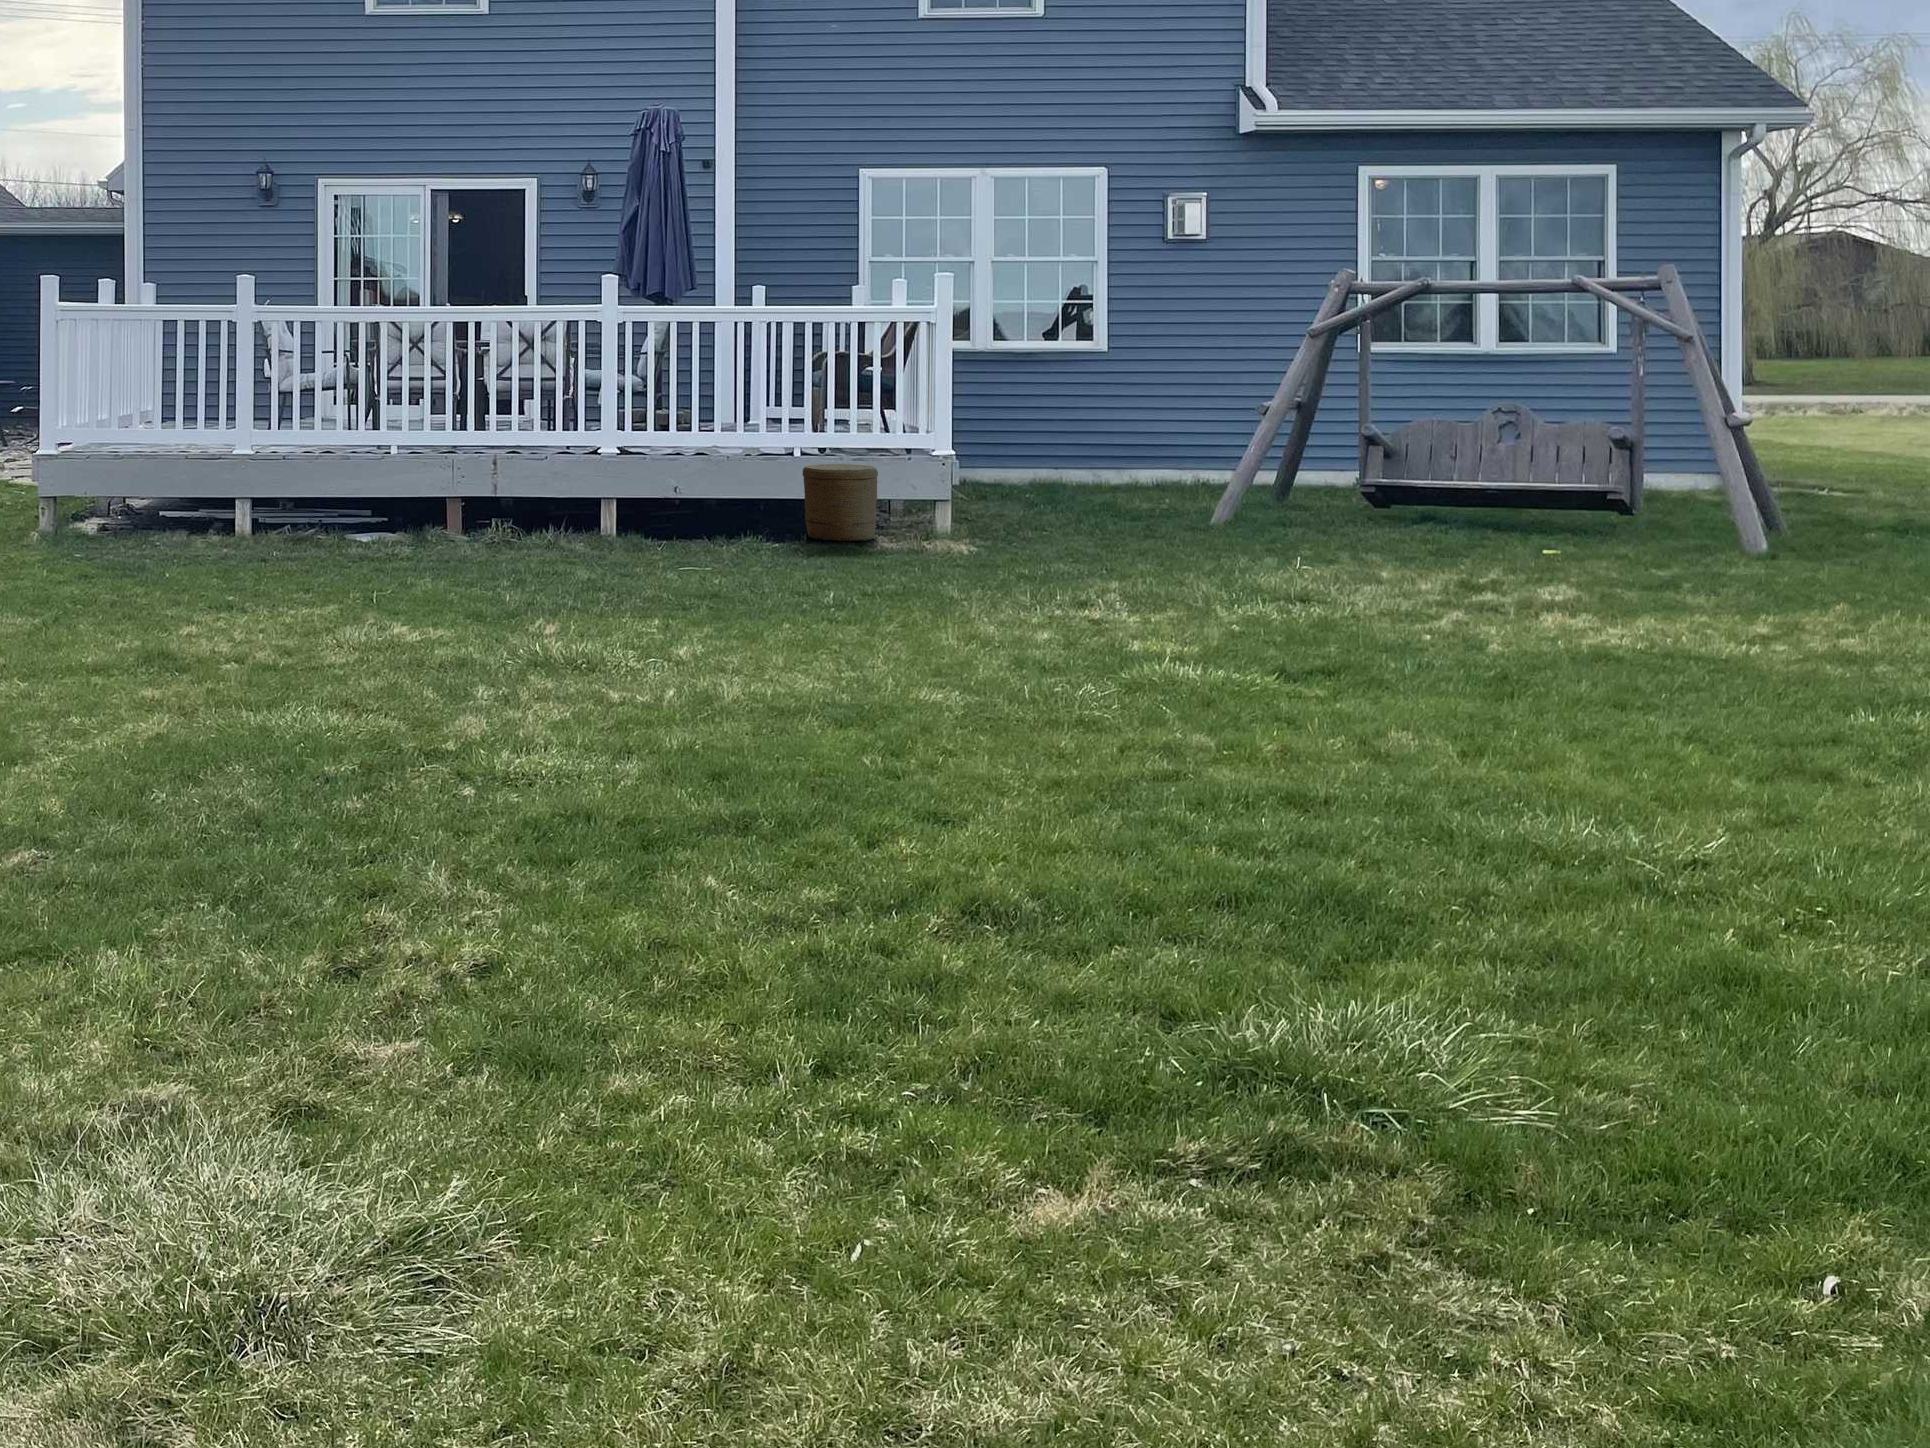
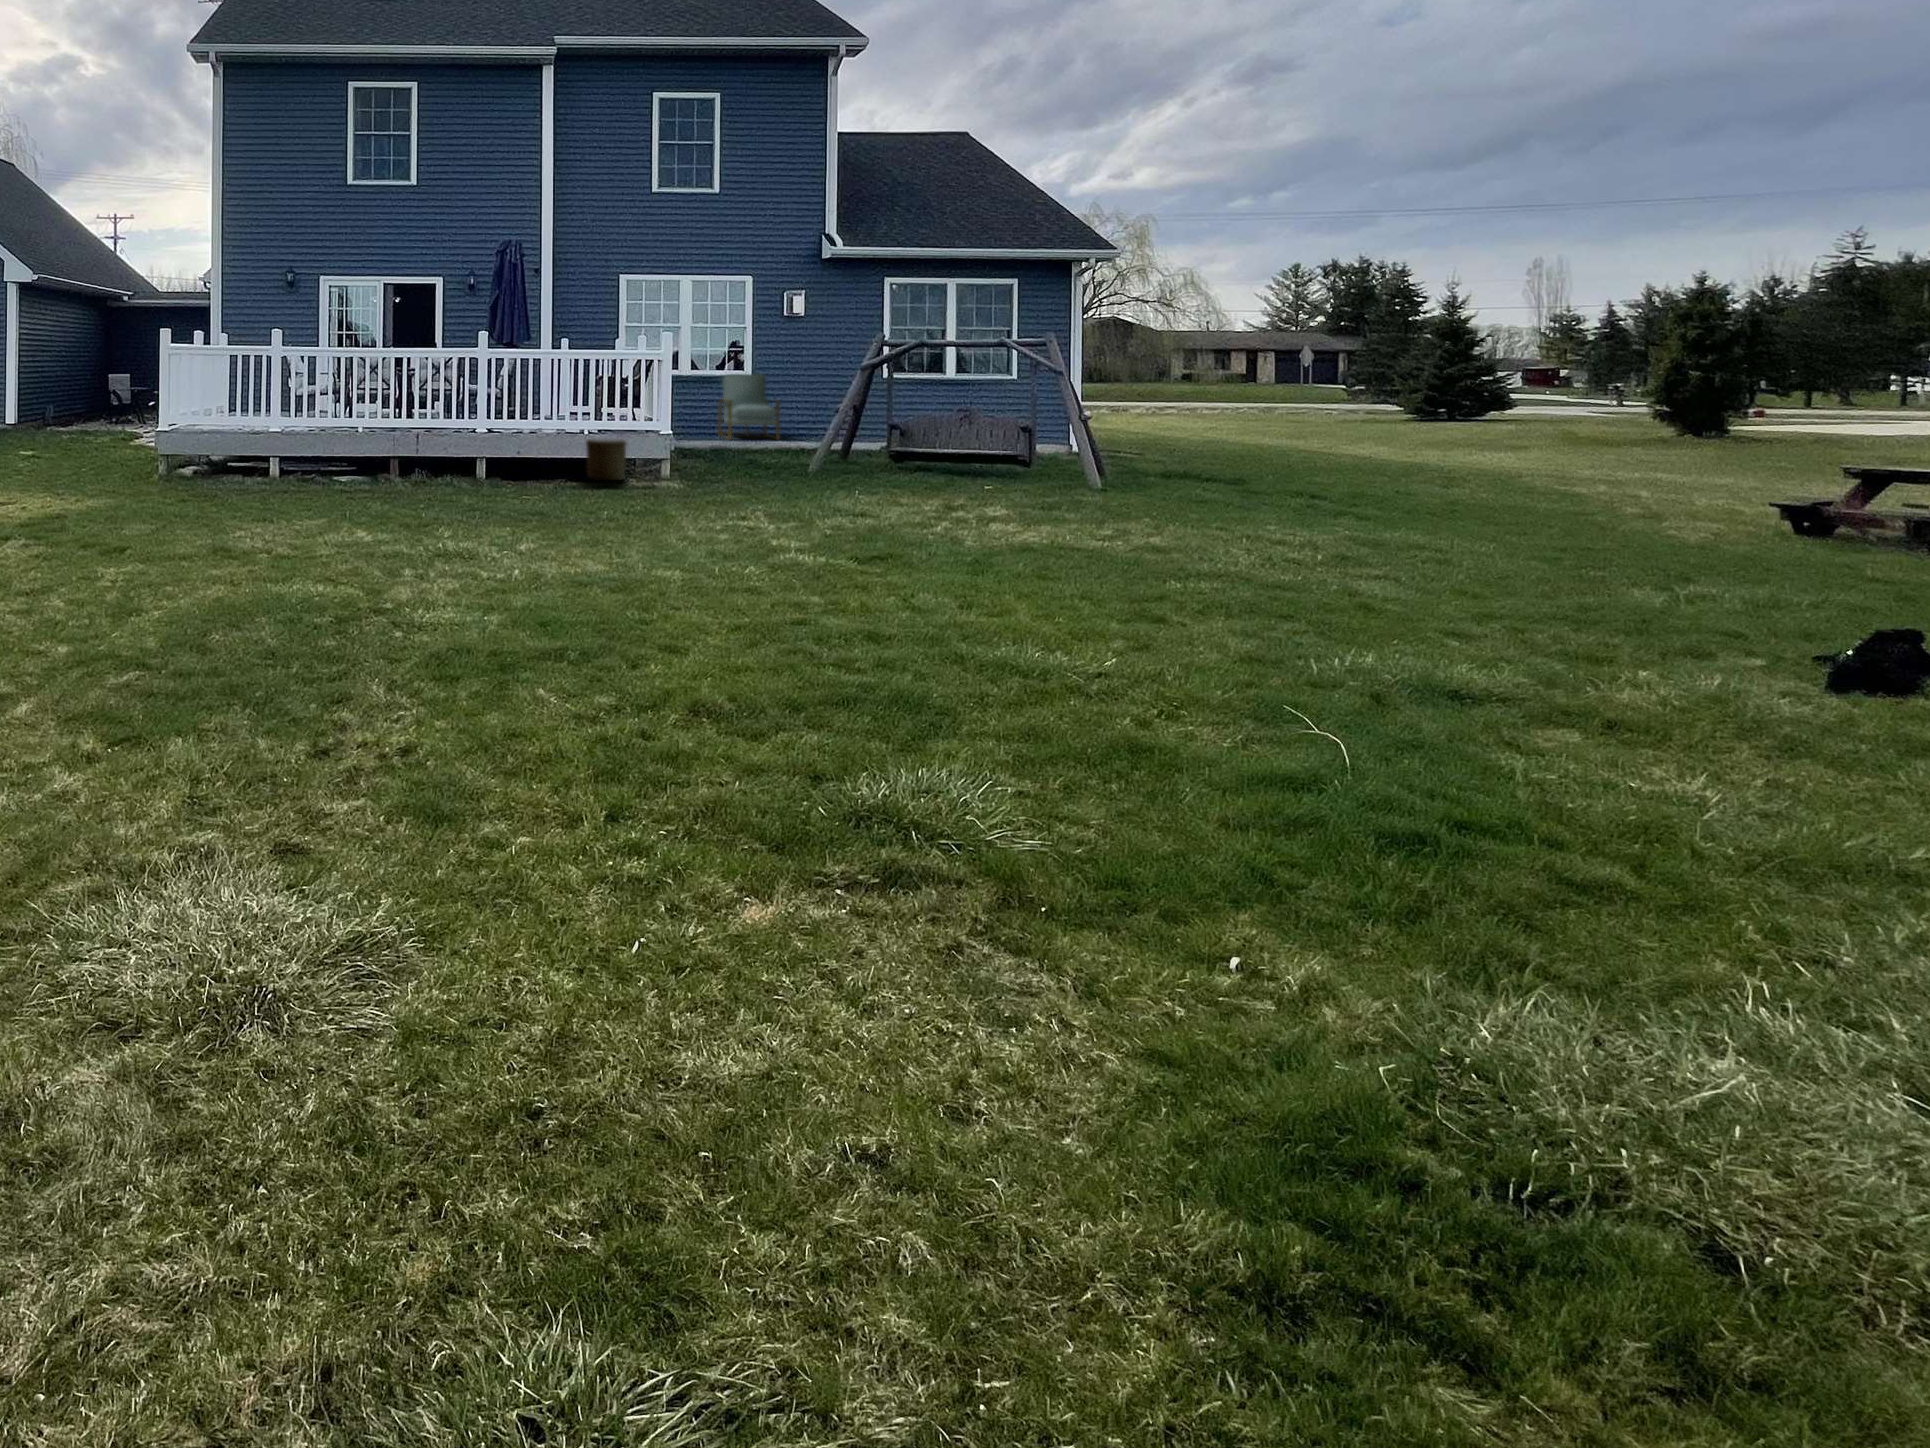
chair: none [1053,344,1170,467] -> present [718,374,780,439]

